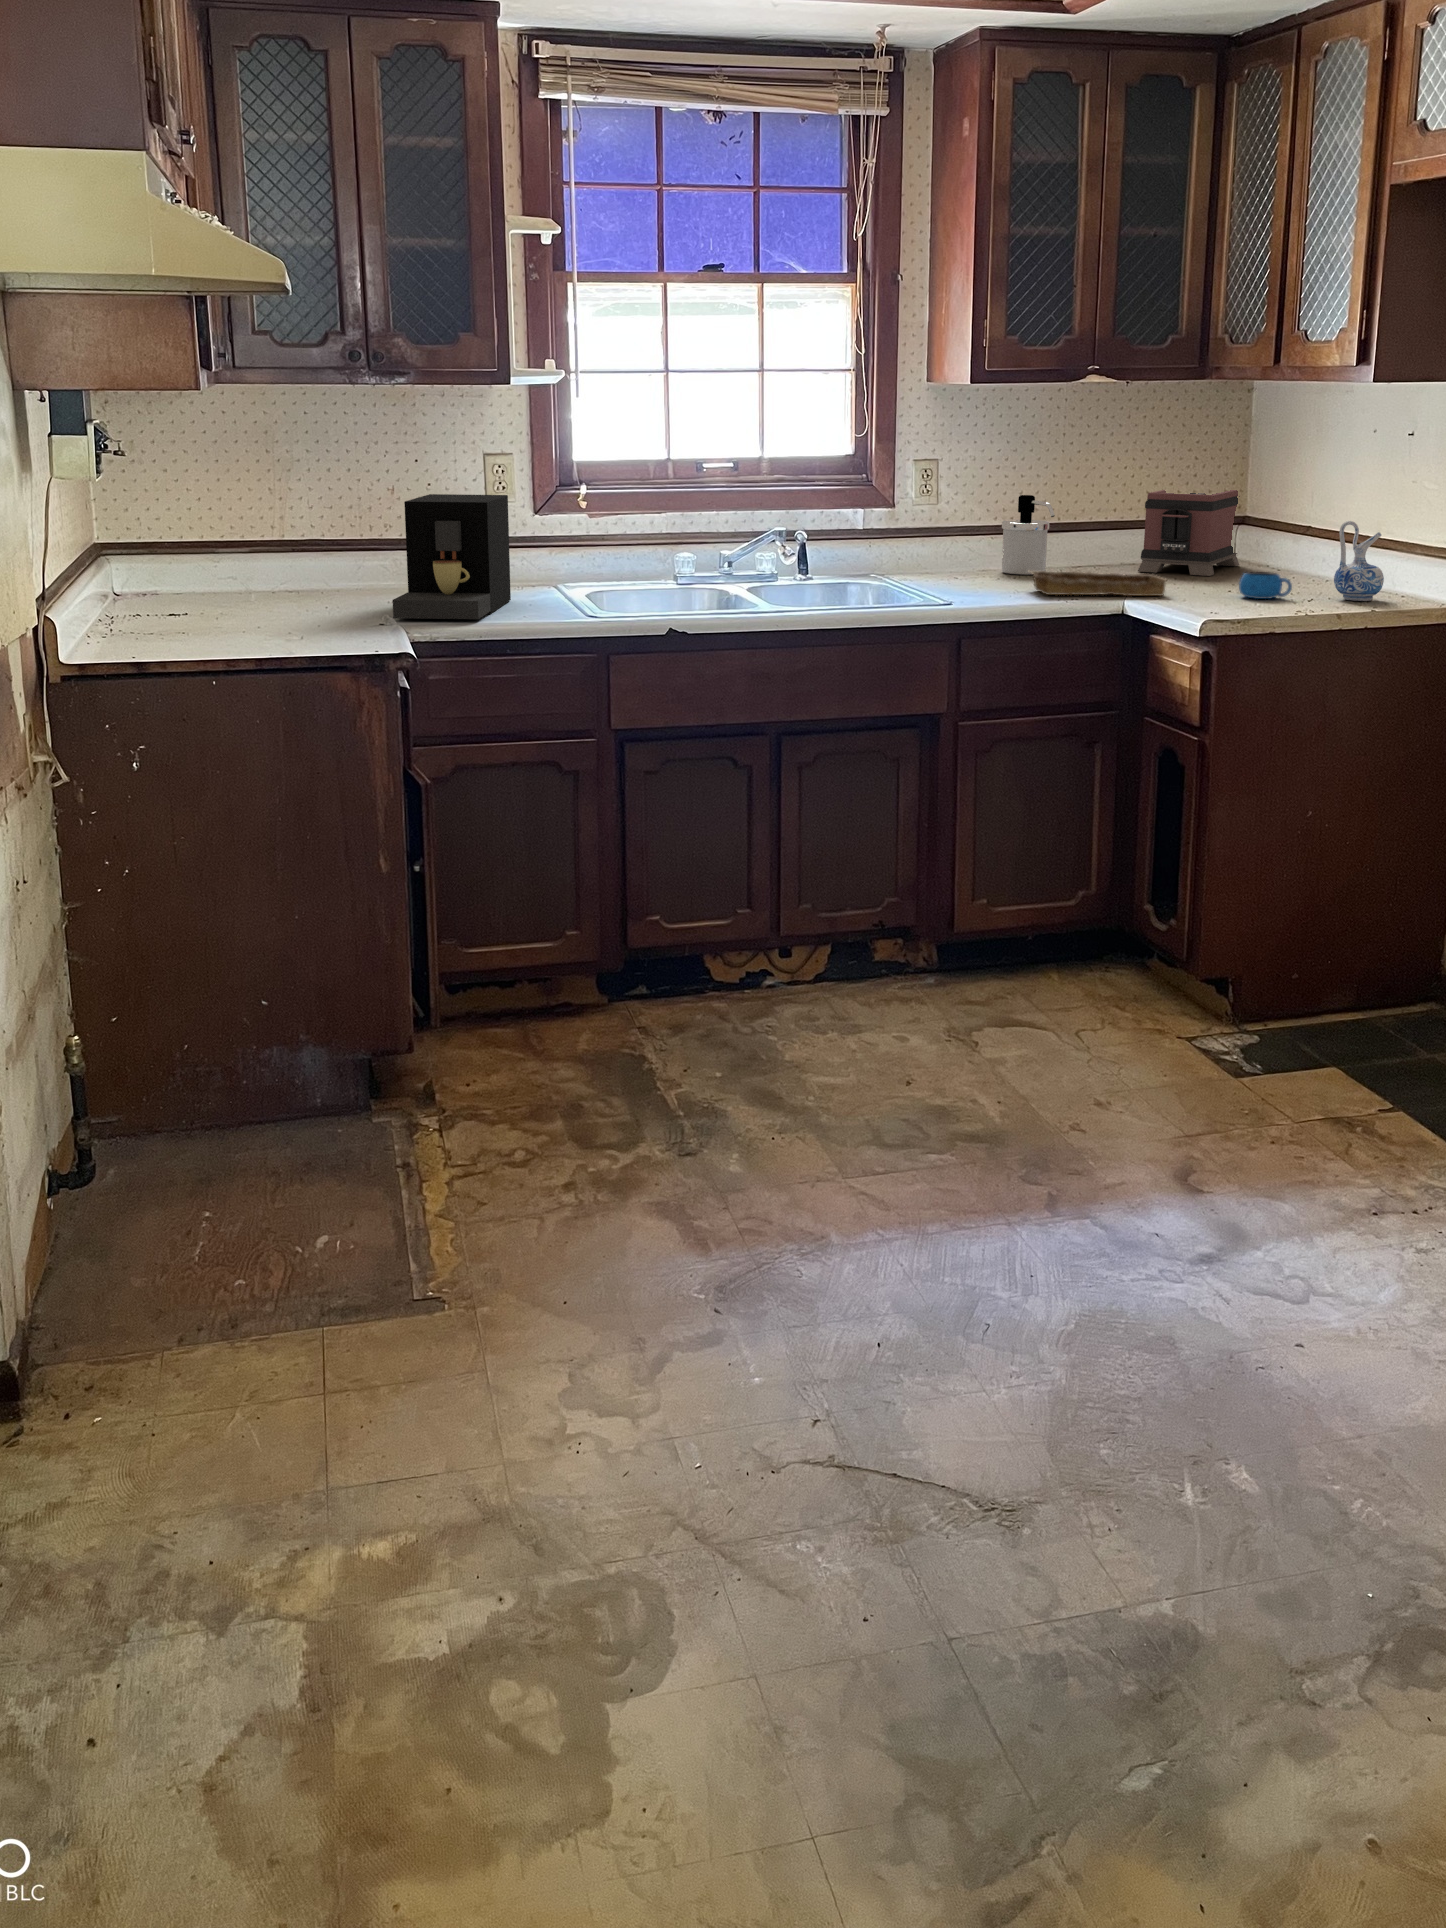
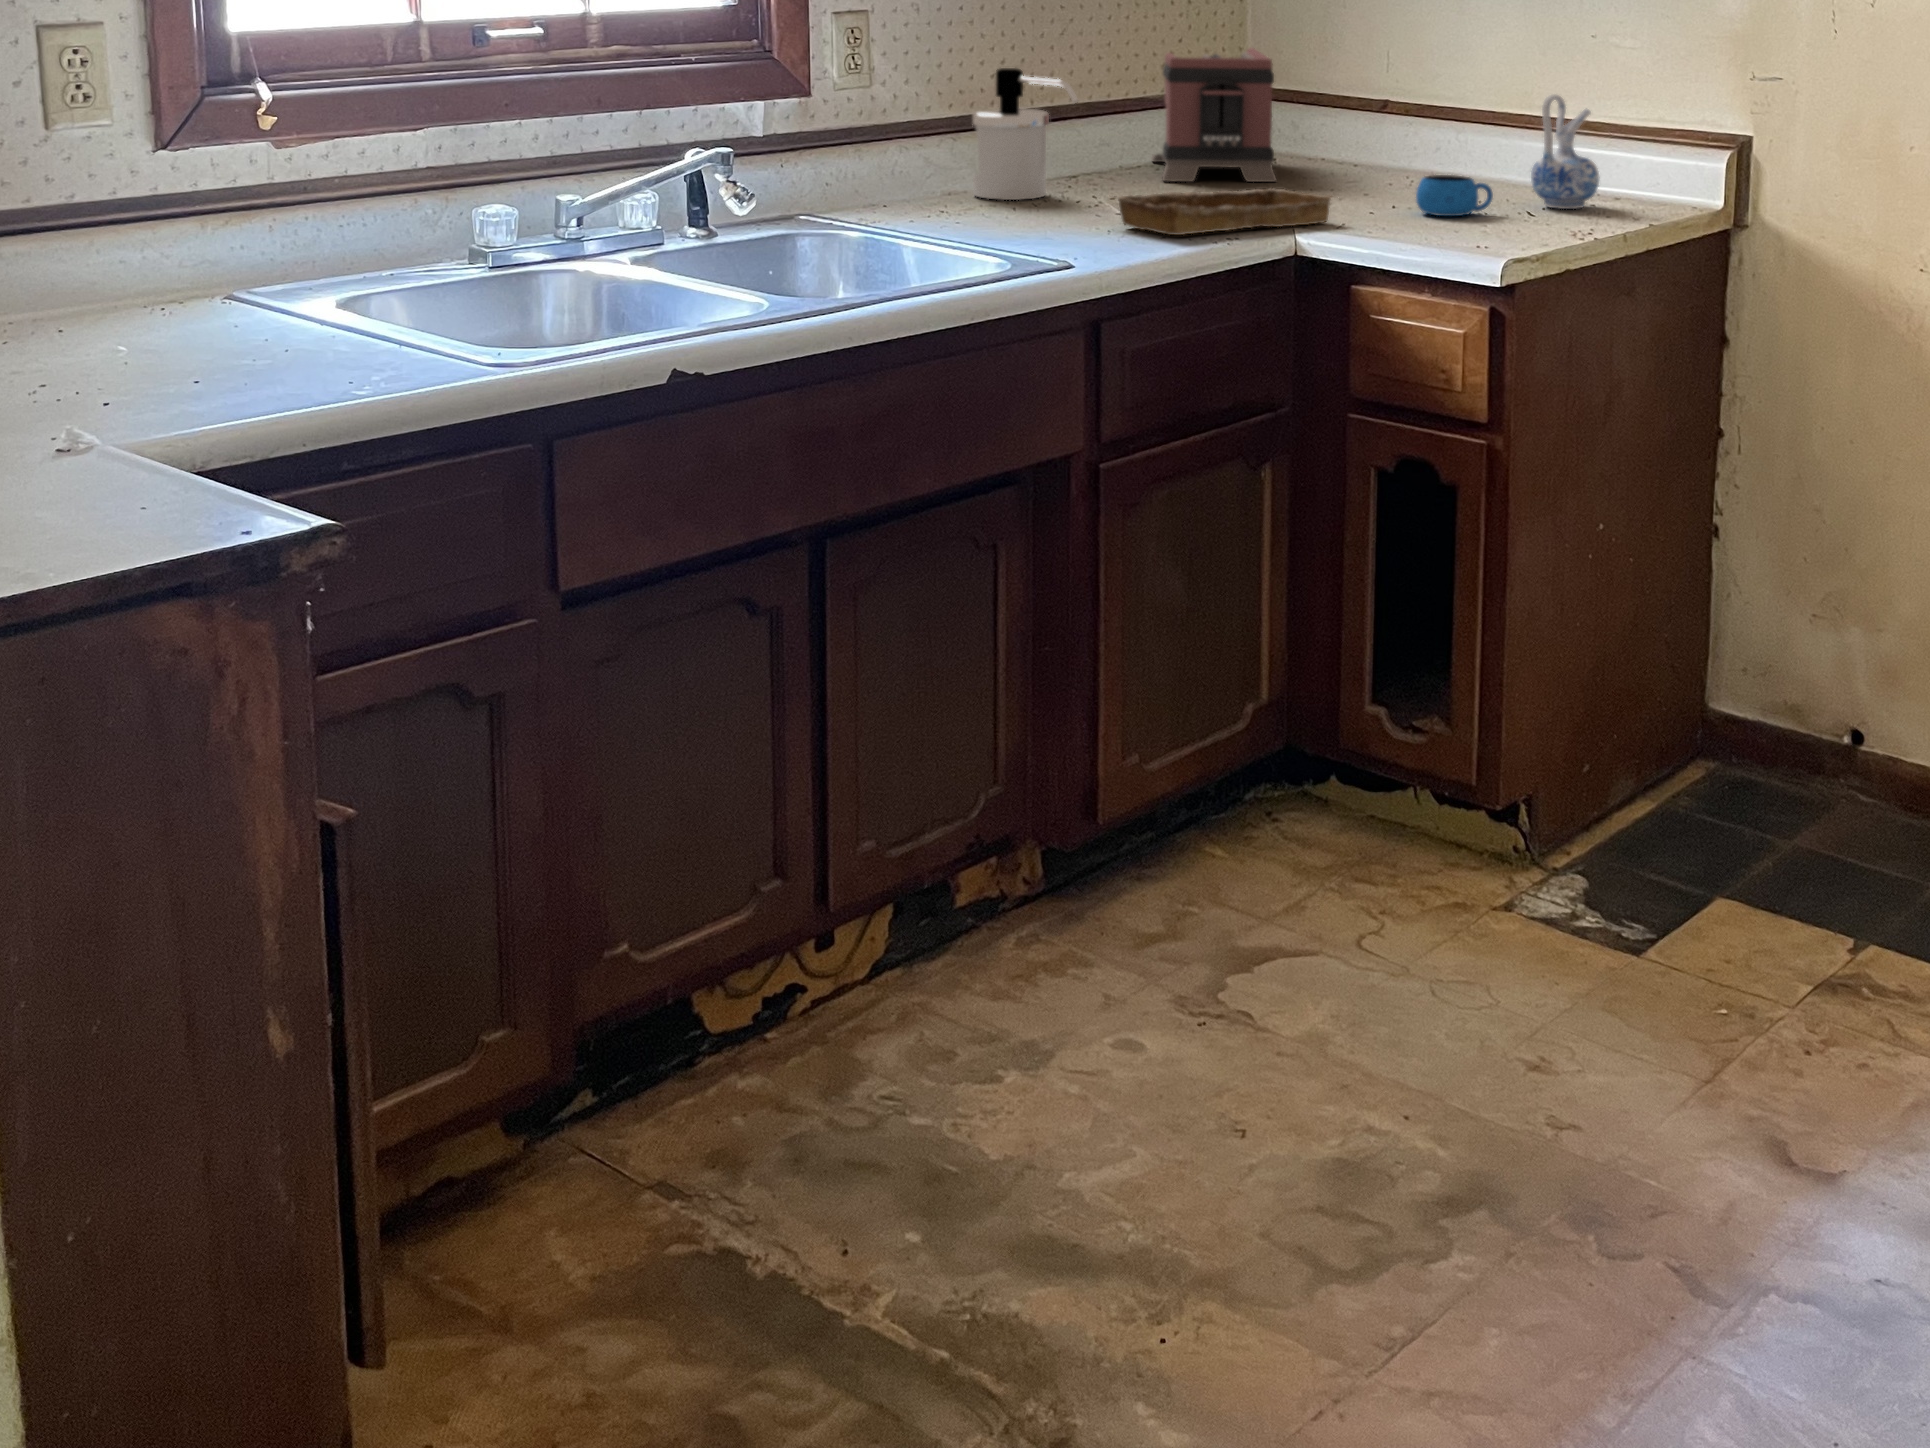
coffee maker: present [393,494,511,619] -> none [14,115,303,426]

